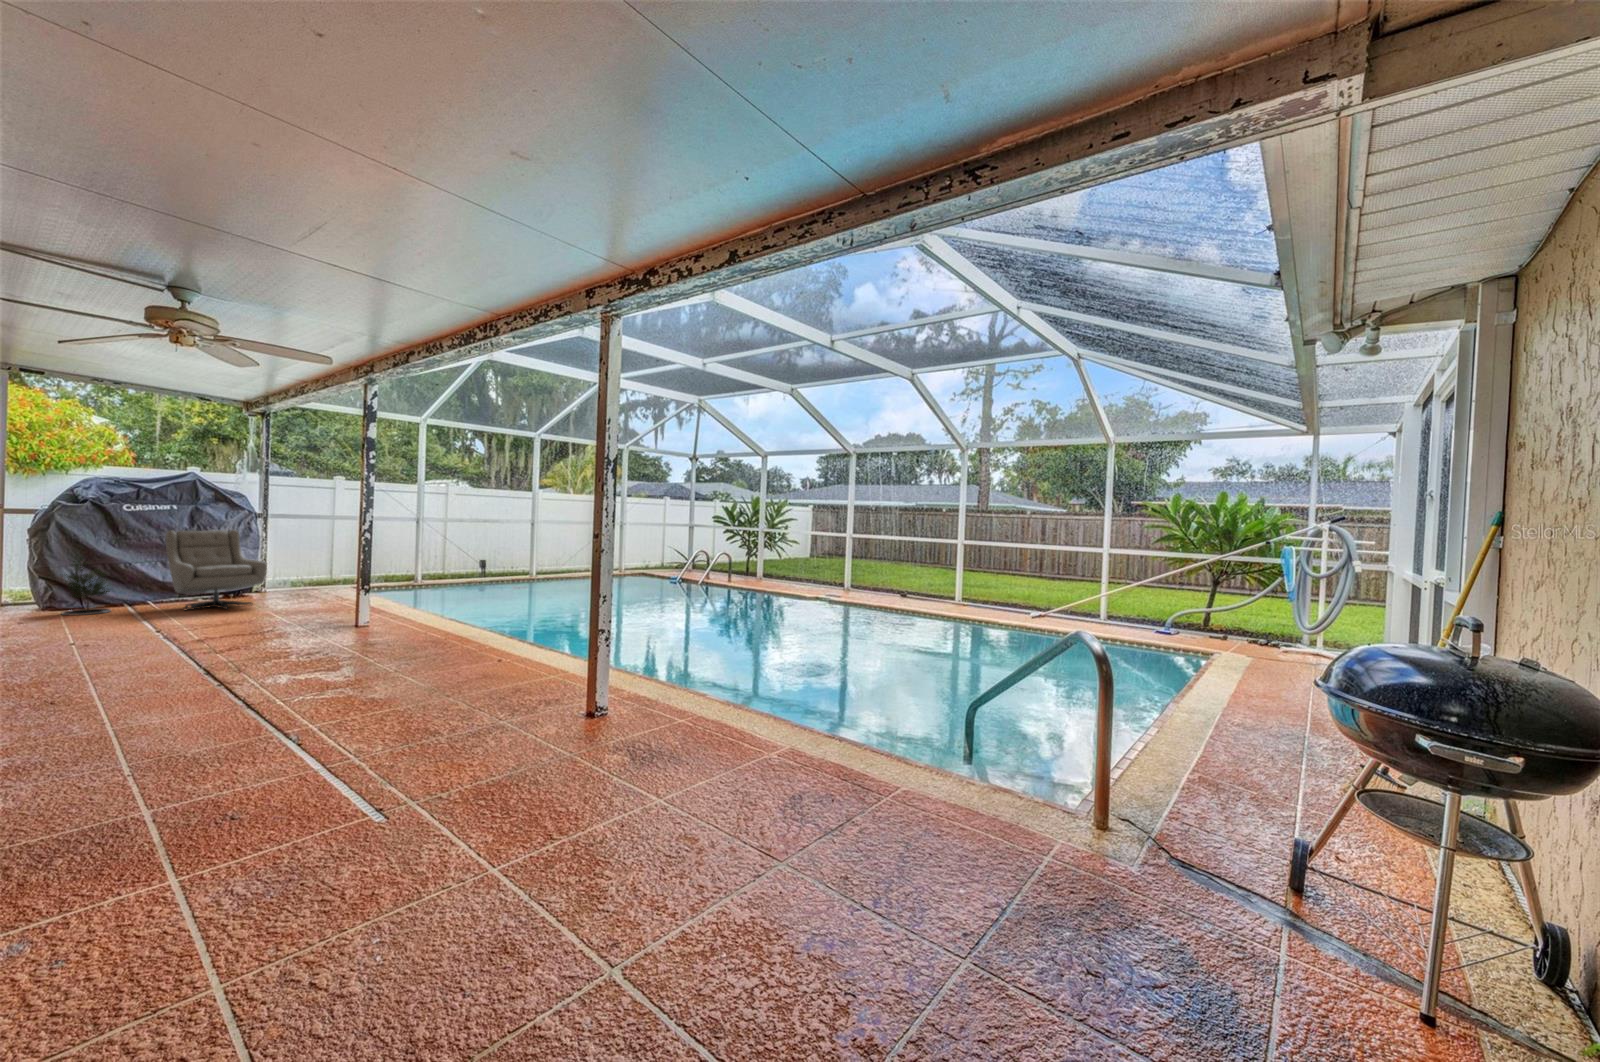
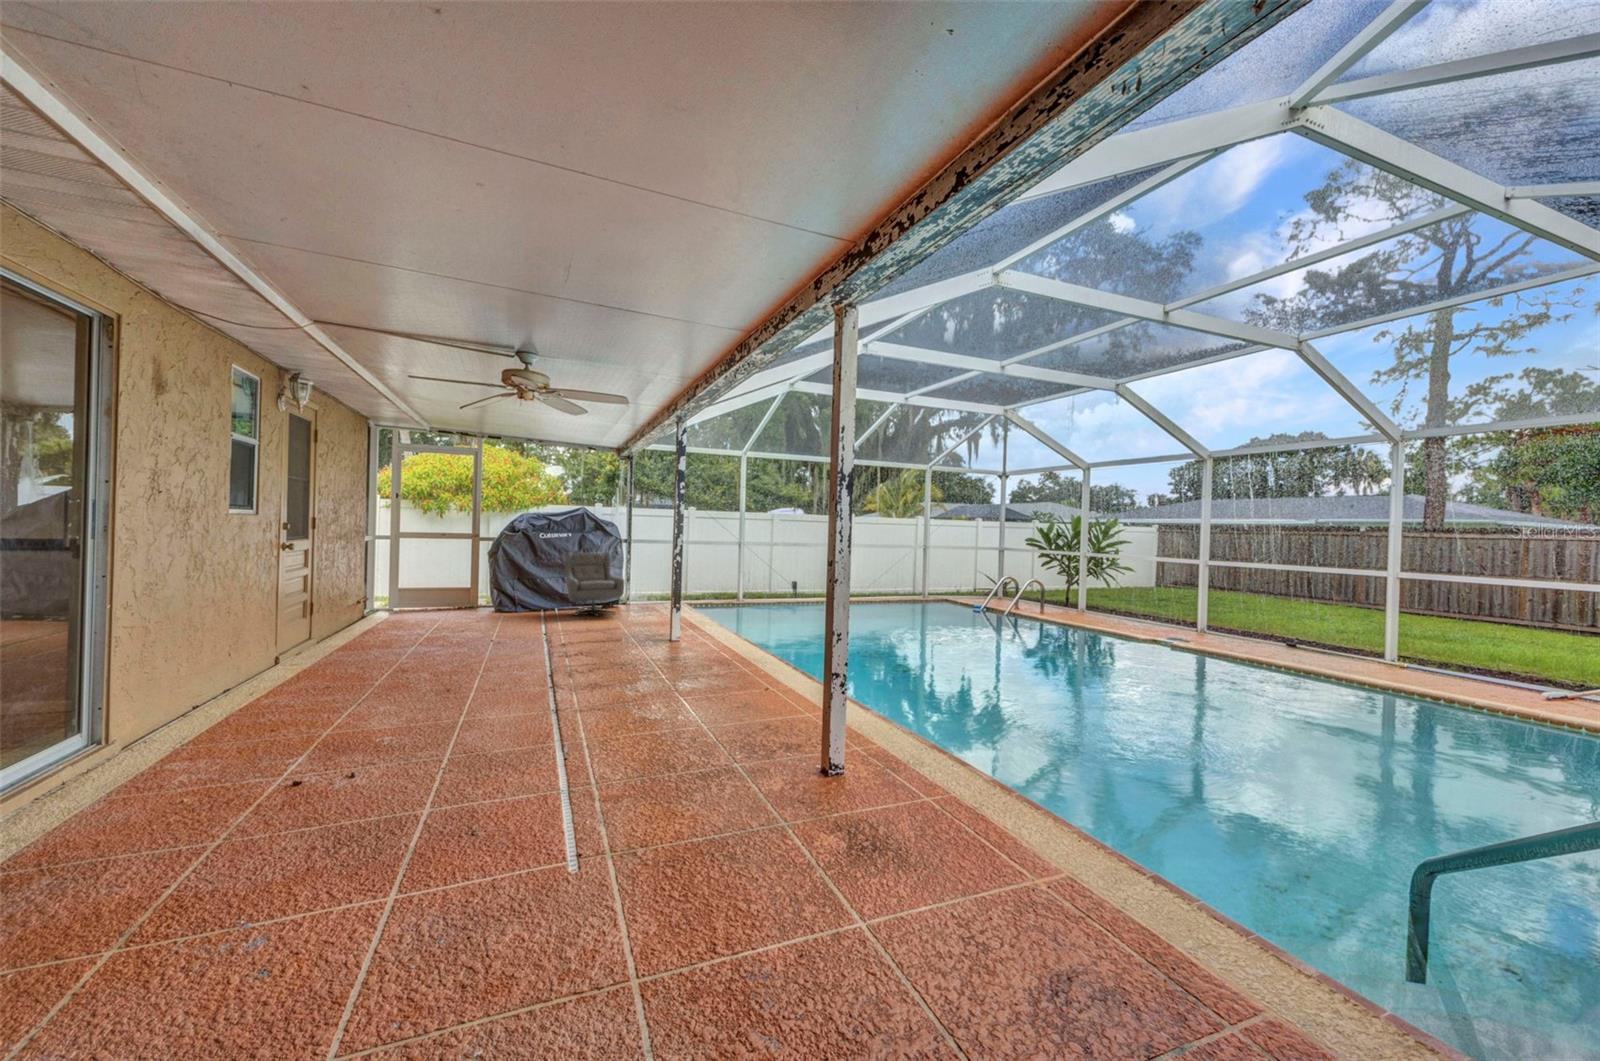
potted tree: present [62,558,111,615] -> none [506,570,536,615]

